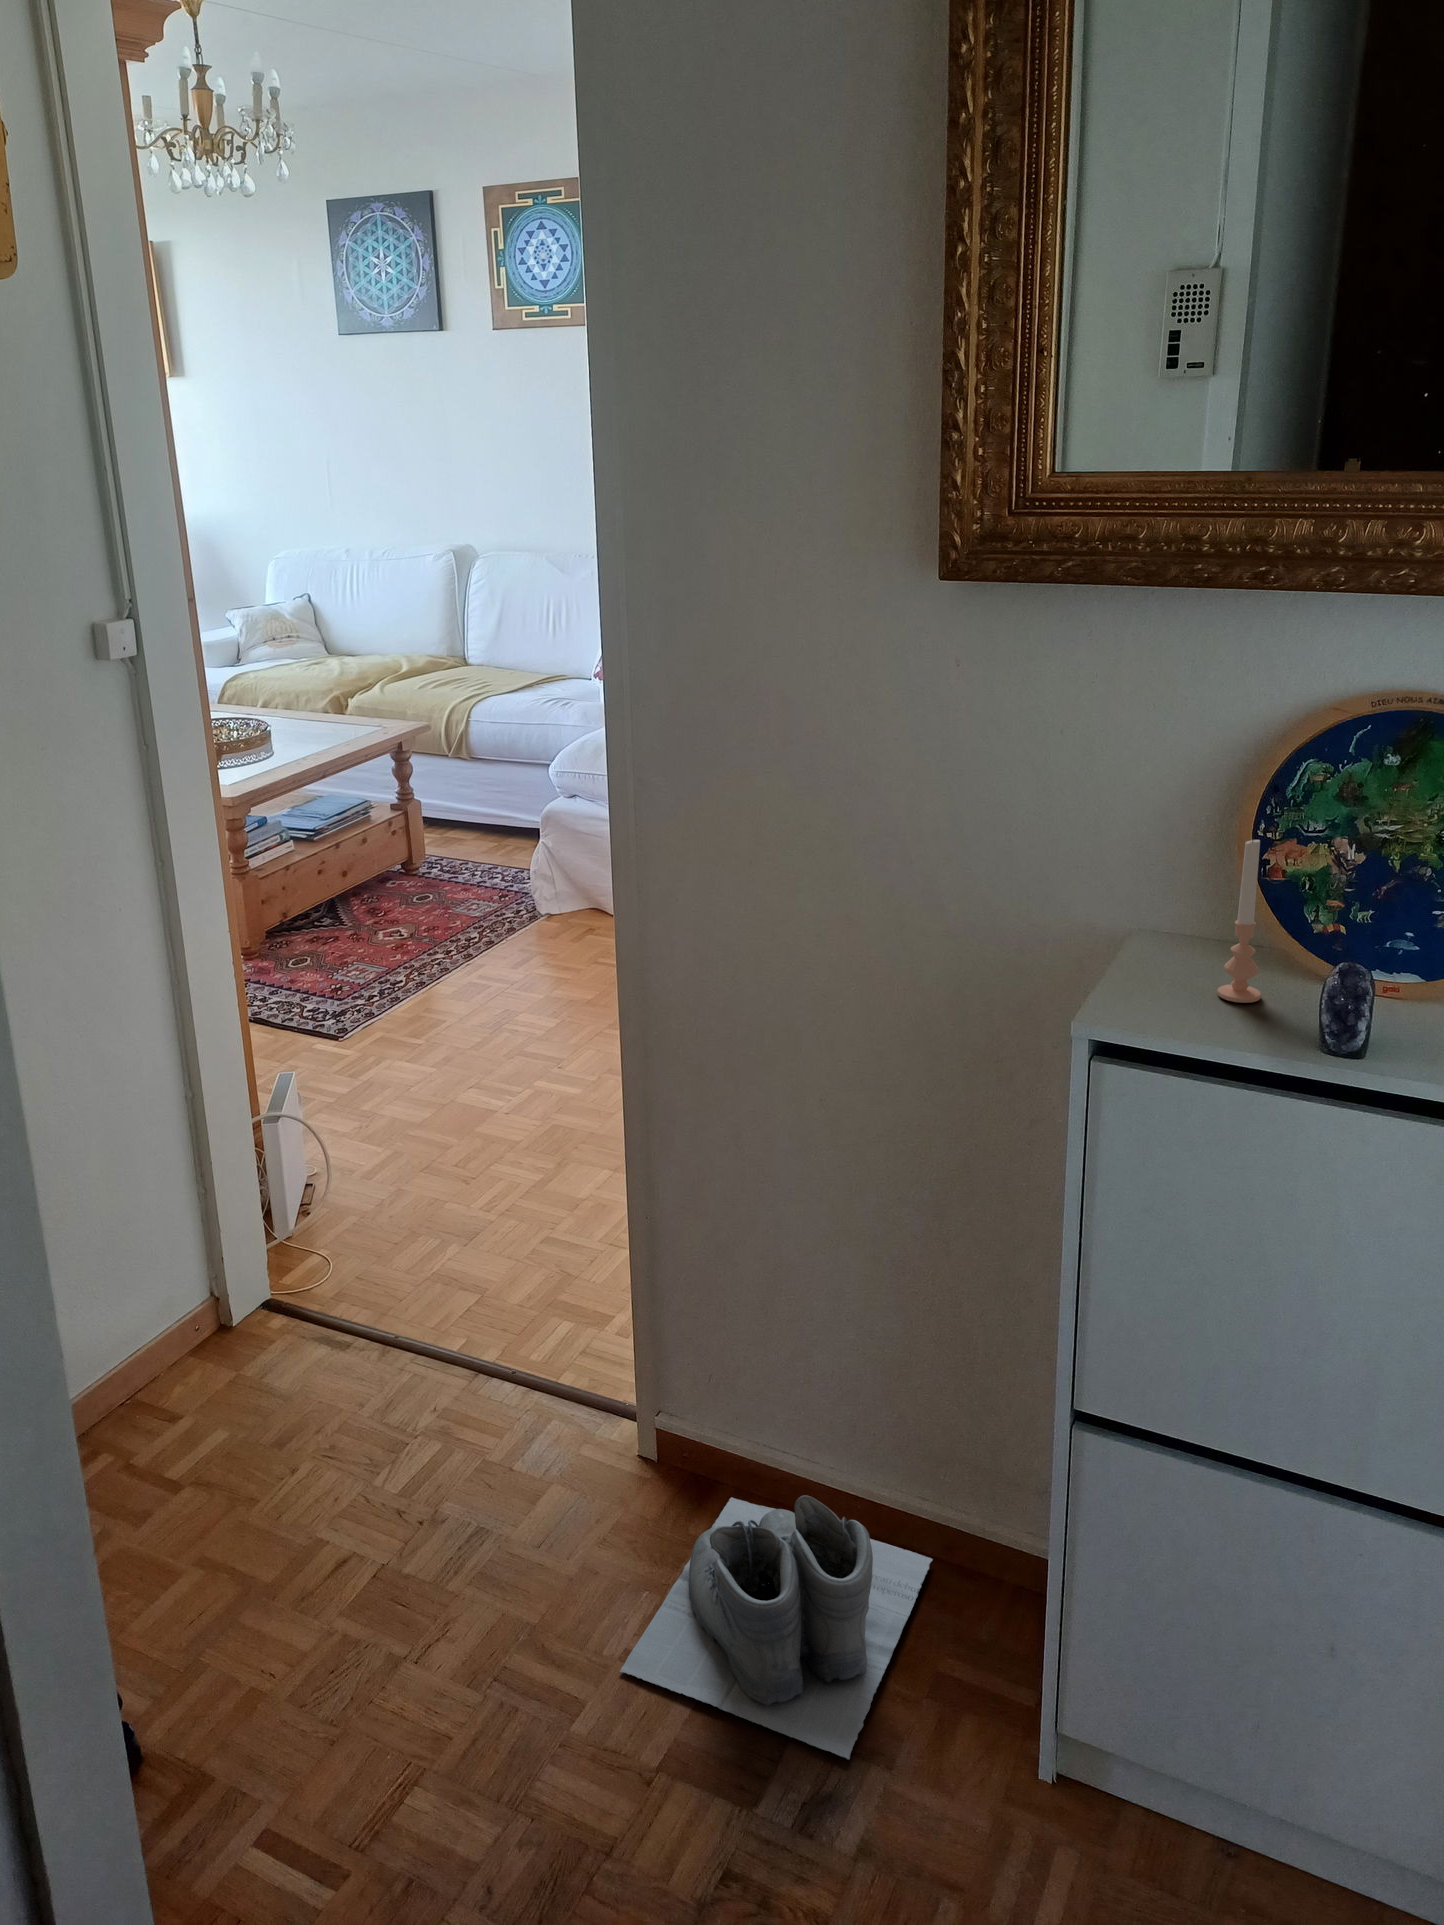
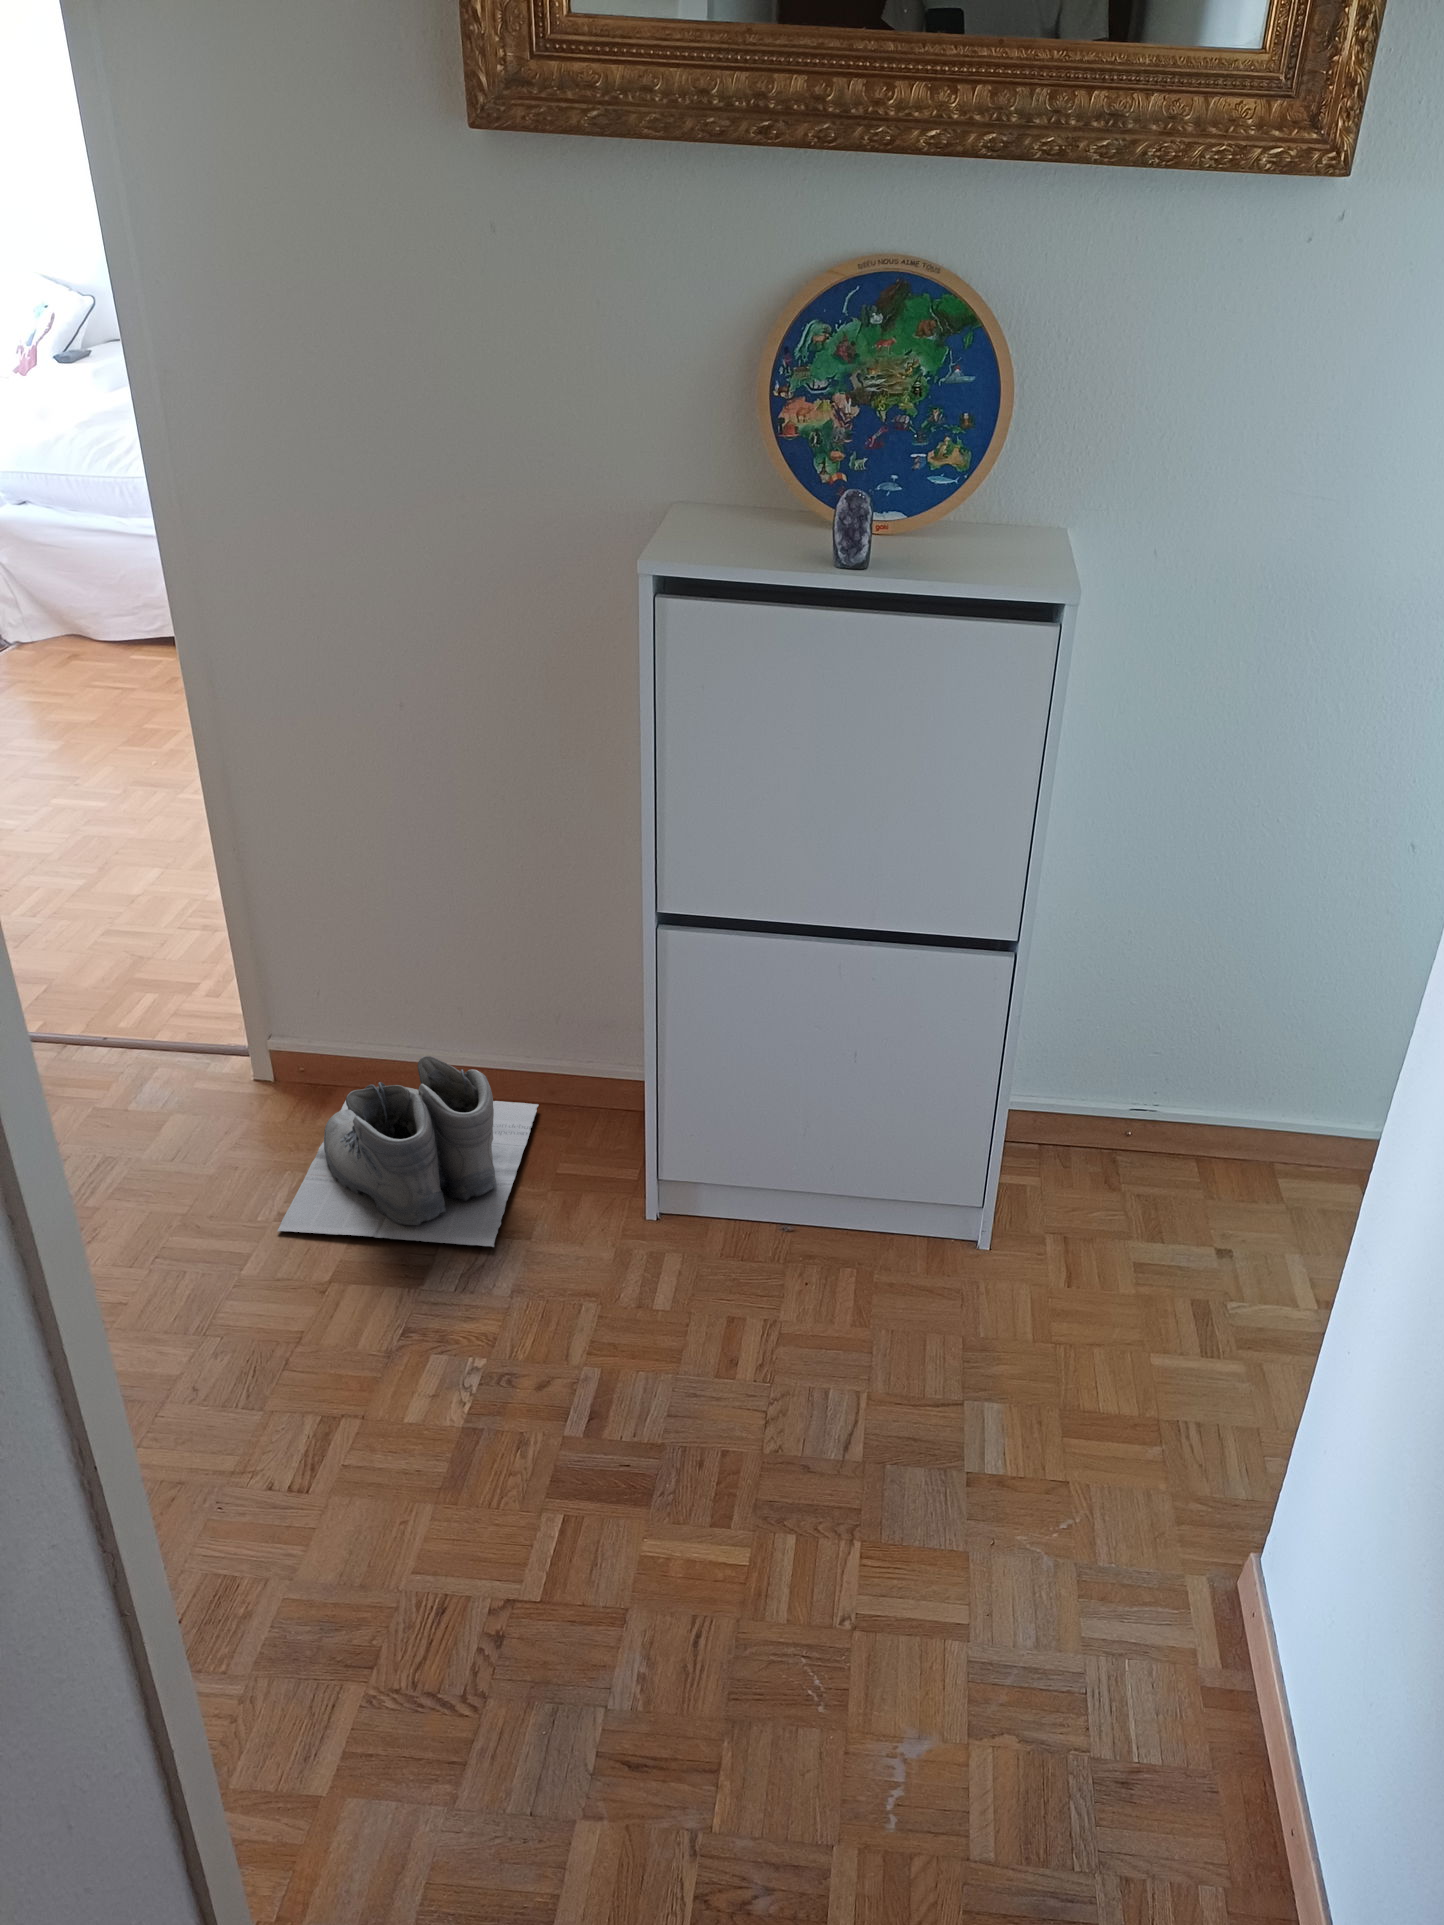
candle: present [1218,839,1261,1003] -> none [749,387,784,542]

